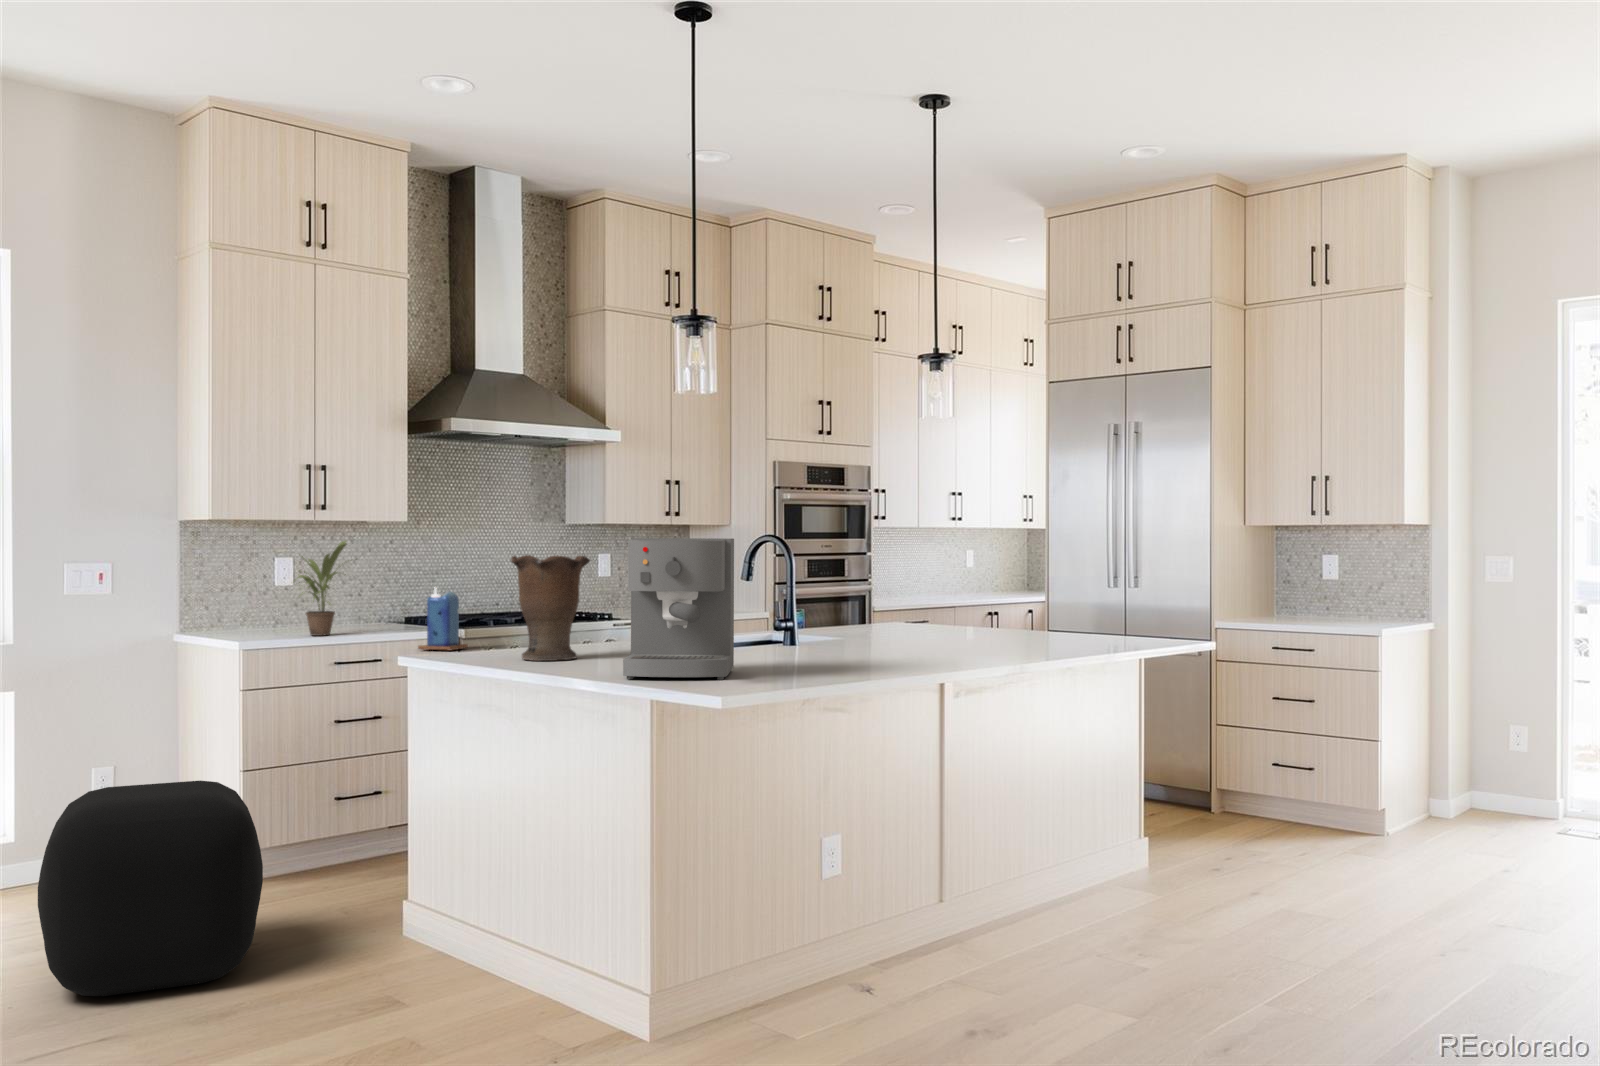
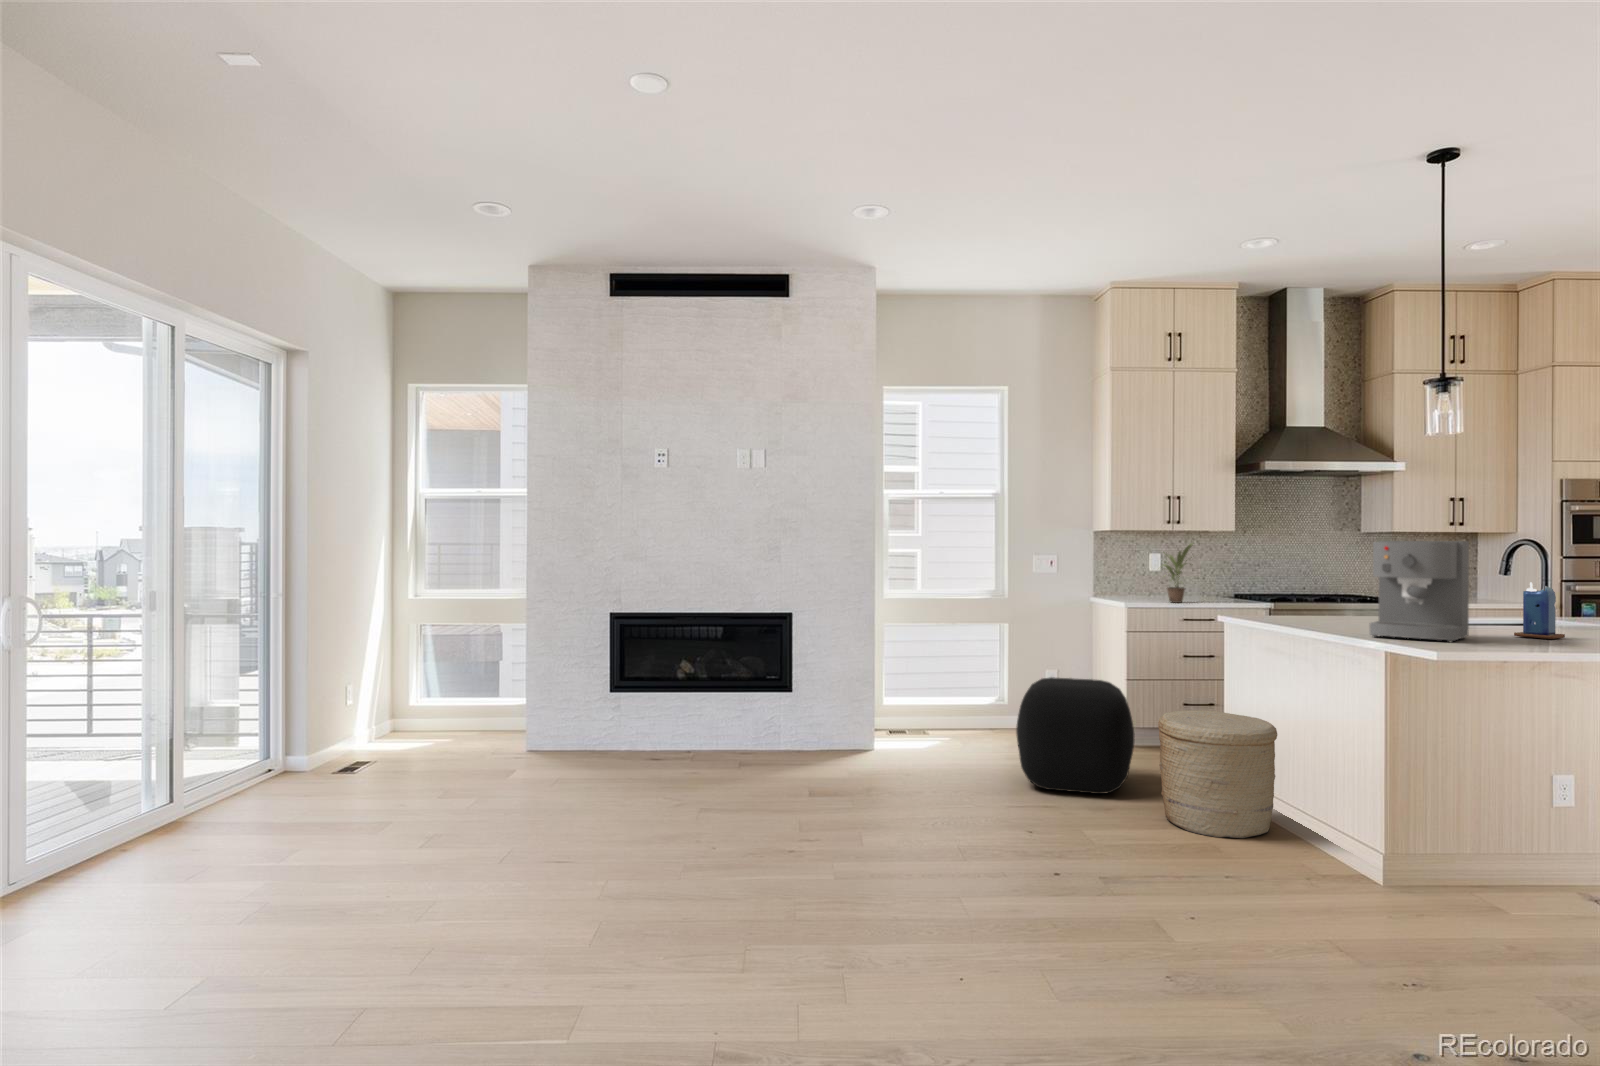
vase: present [511,555,590,661] -> none [1295,552,1357,624]
candle: present [418,587,468,650] -> present [1514,582,1565,639]
woven basket: none [309,811,492,1021] -> present [1158,710,1277,838]

